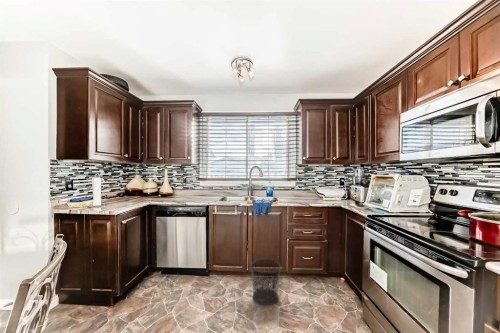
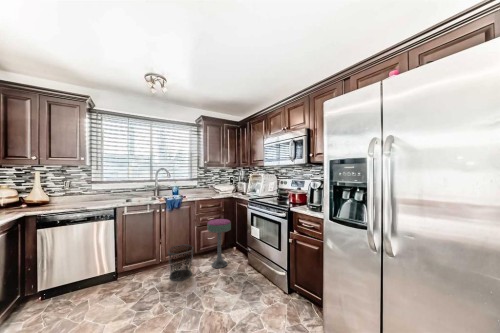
bar stool: none [300,235,334,304] -> present [207,219,231,268]

